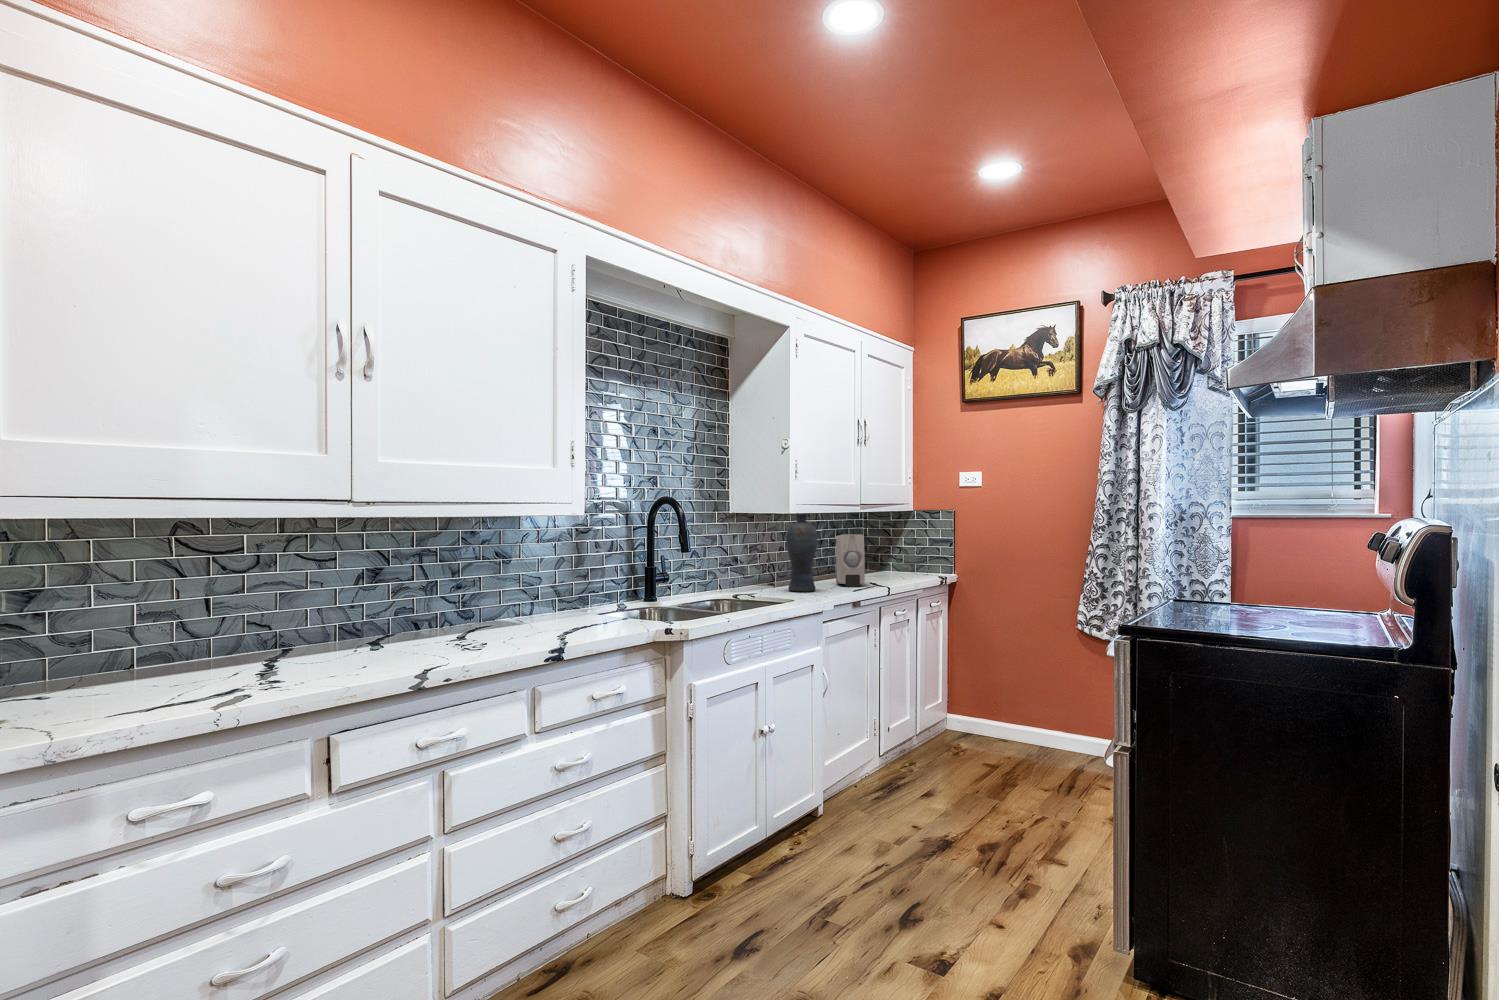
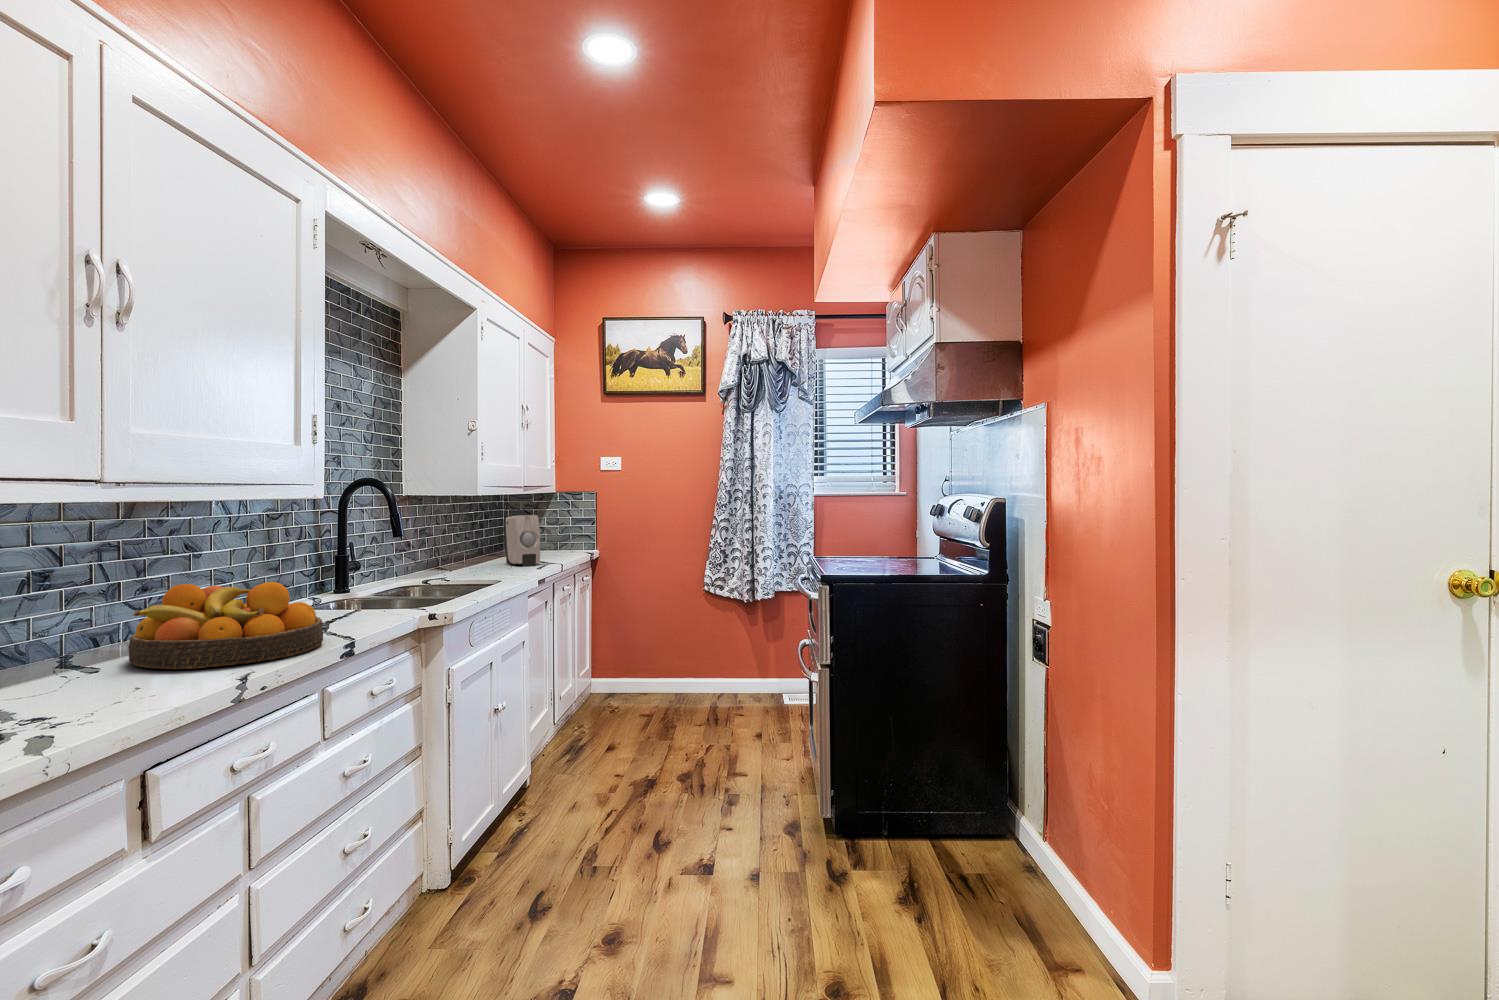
vase: present [786,514,817,592] -> none [471,495,504,573]
fruit bowl: none [410,585,548,653] -> present [128,582,323,669]

